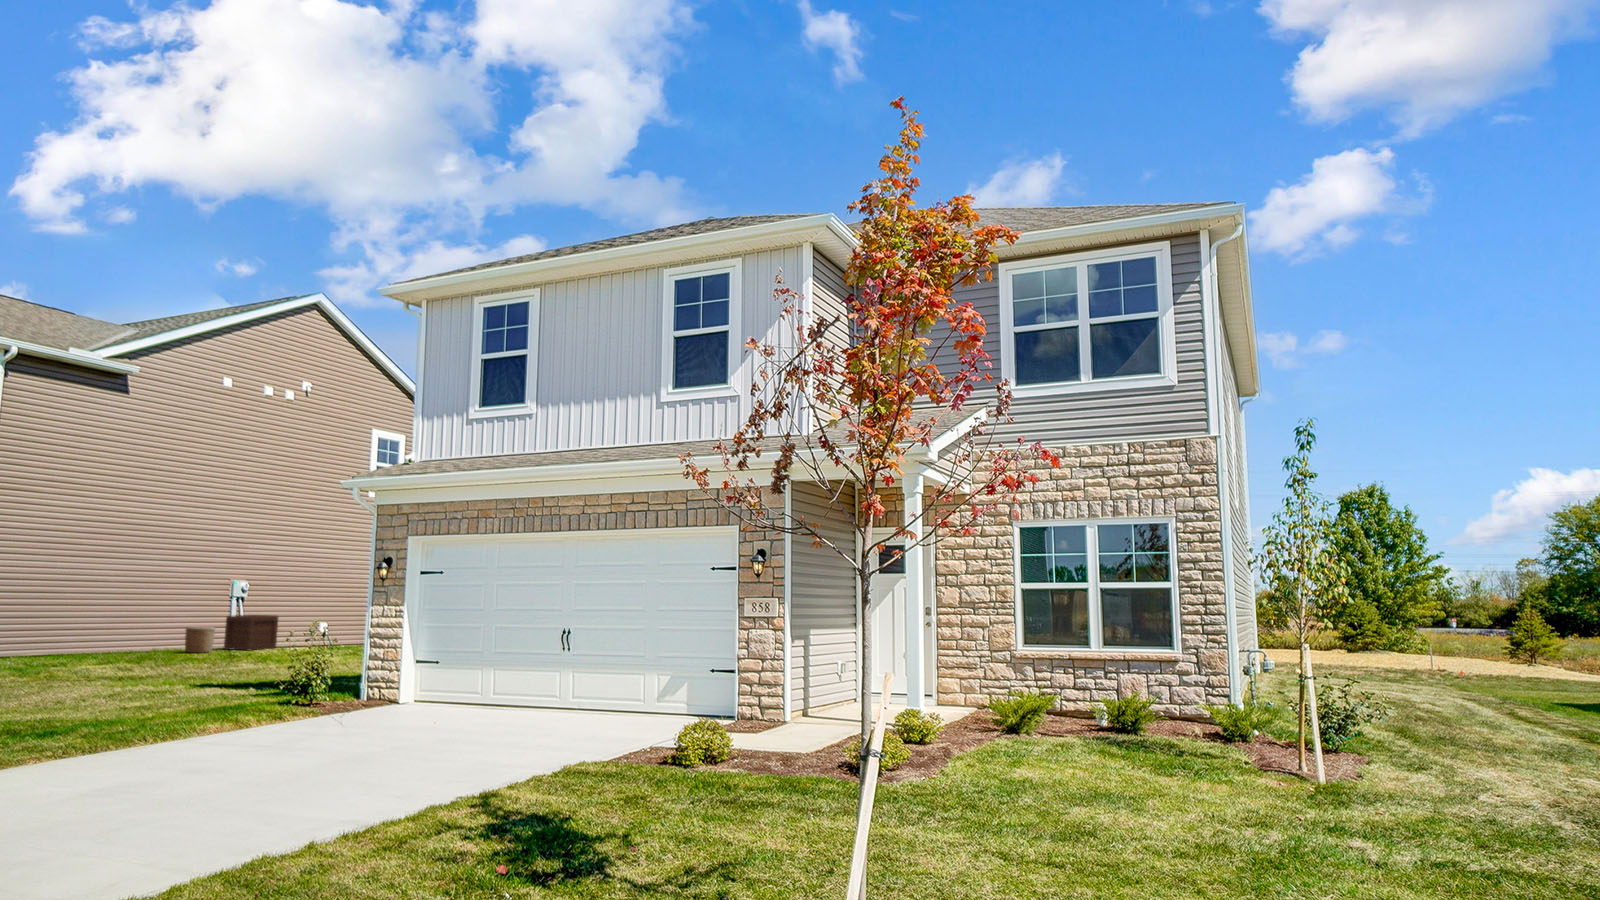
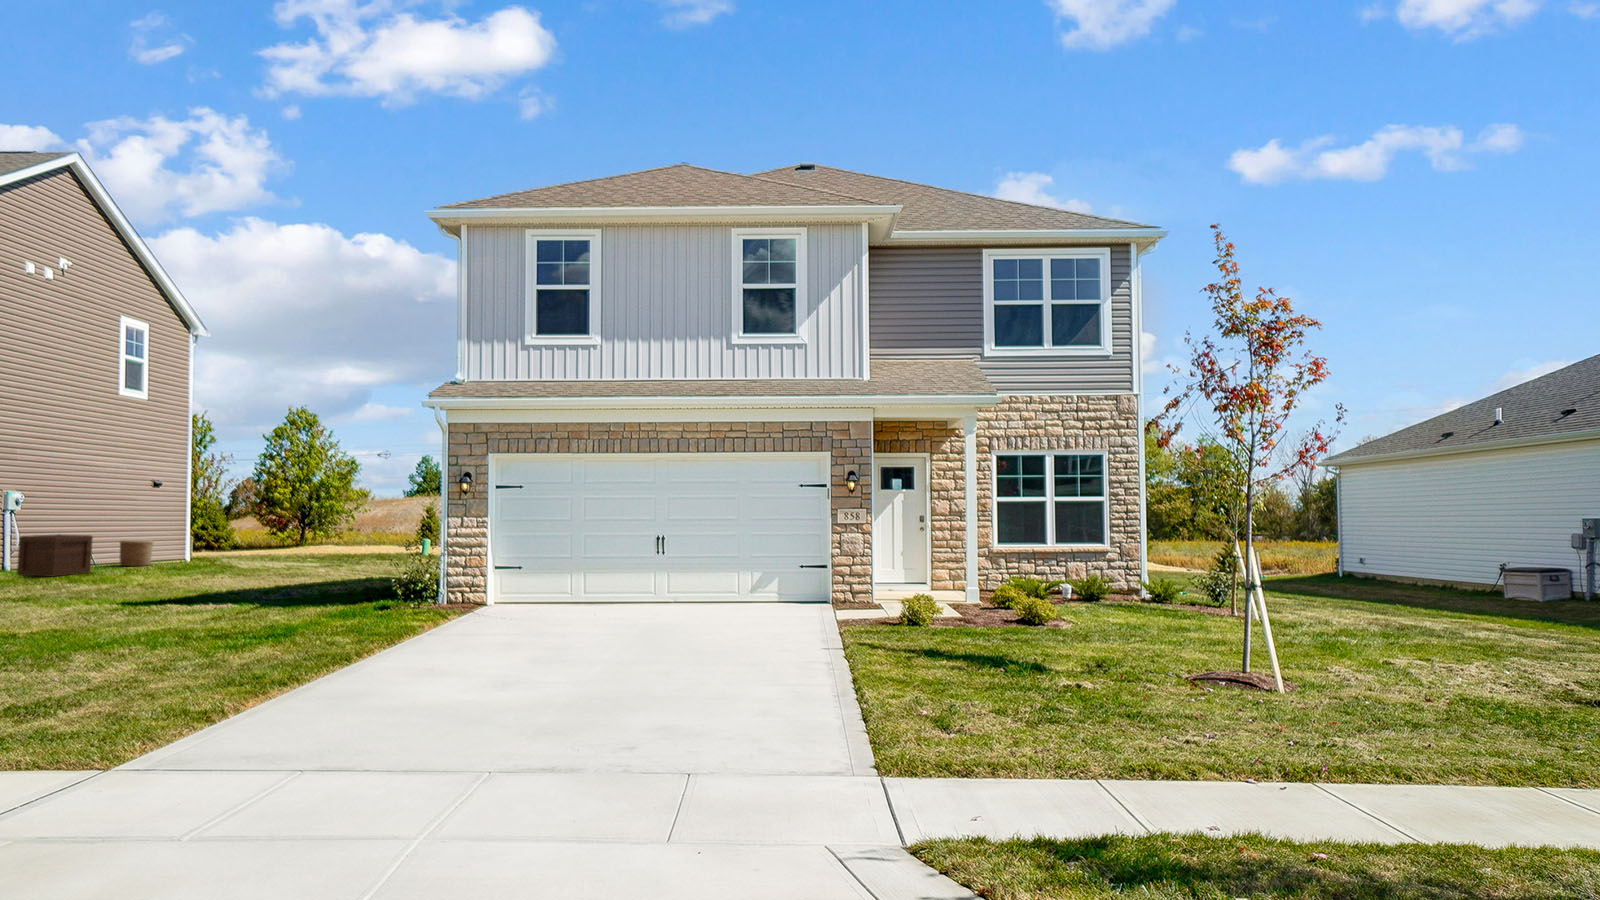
wooden crate: present [224,615,279,650] -> present [17,534,93,577]

